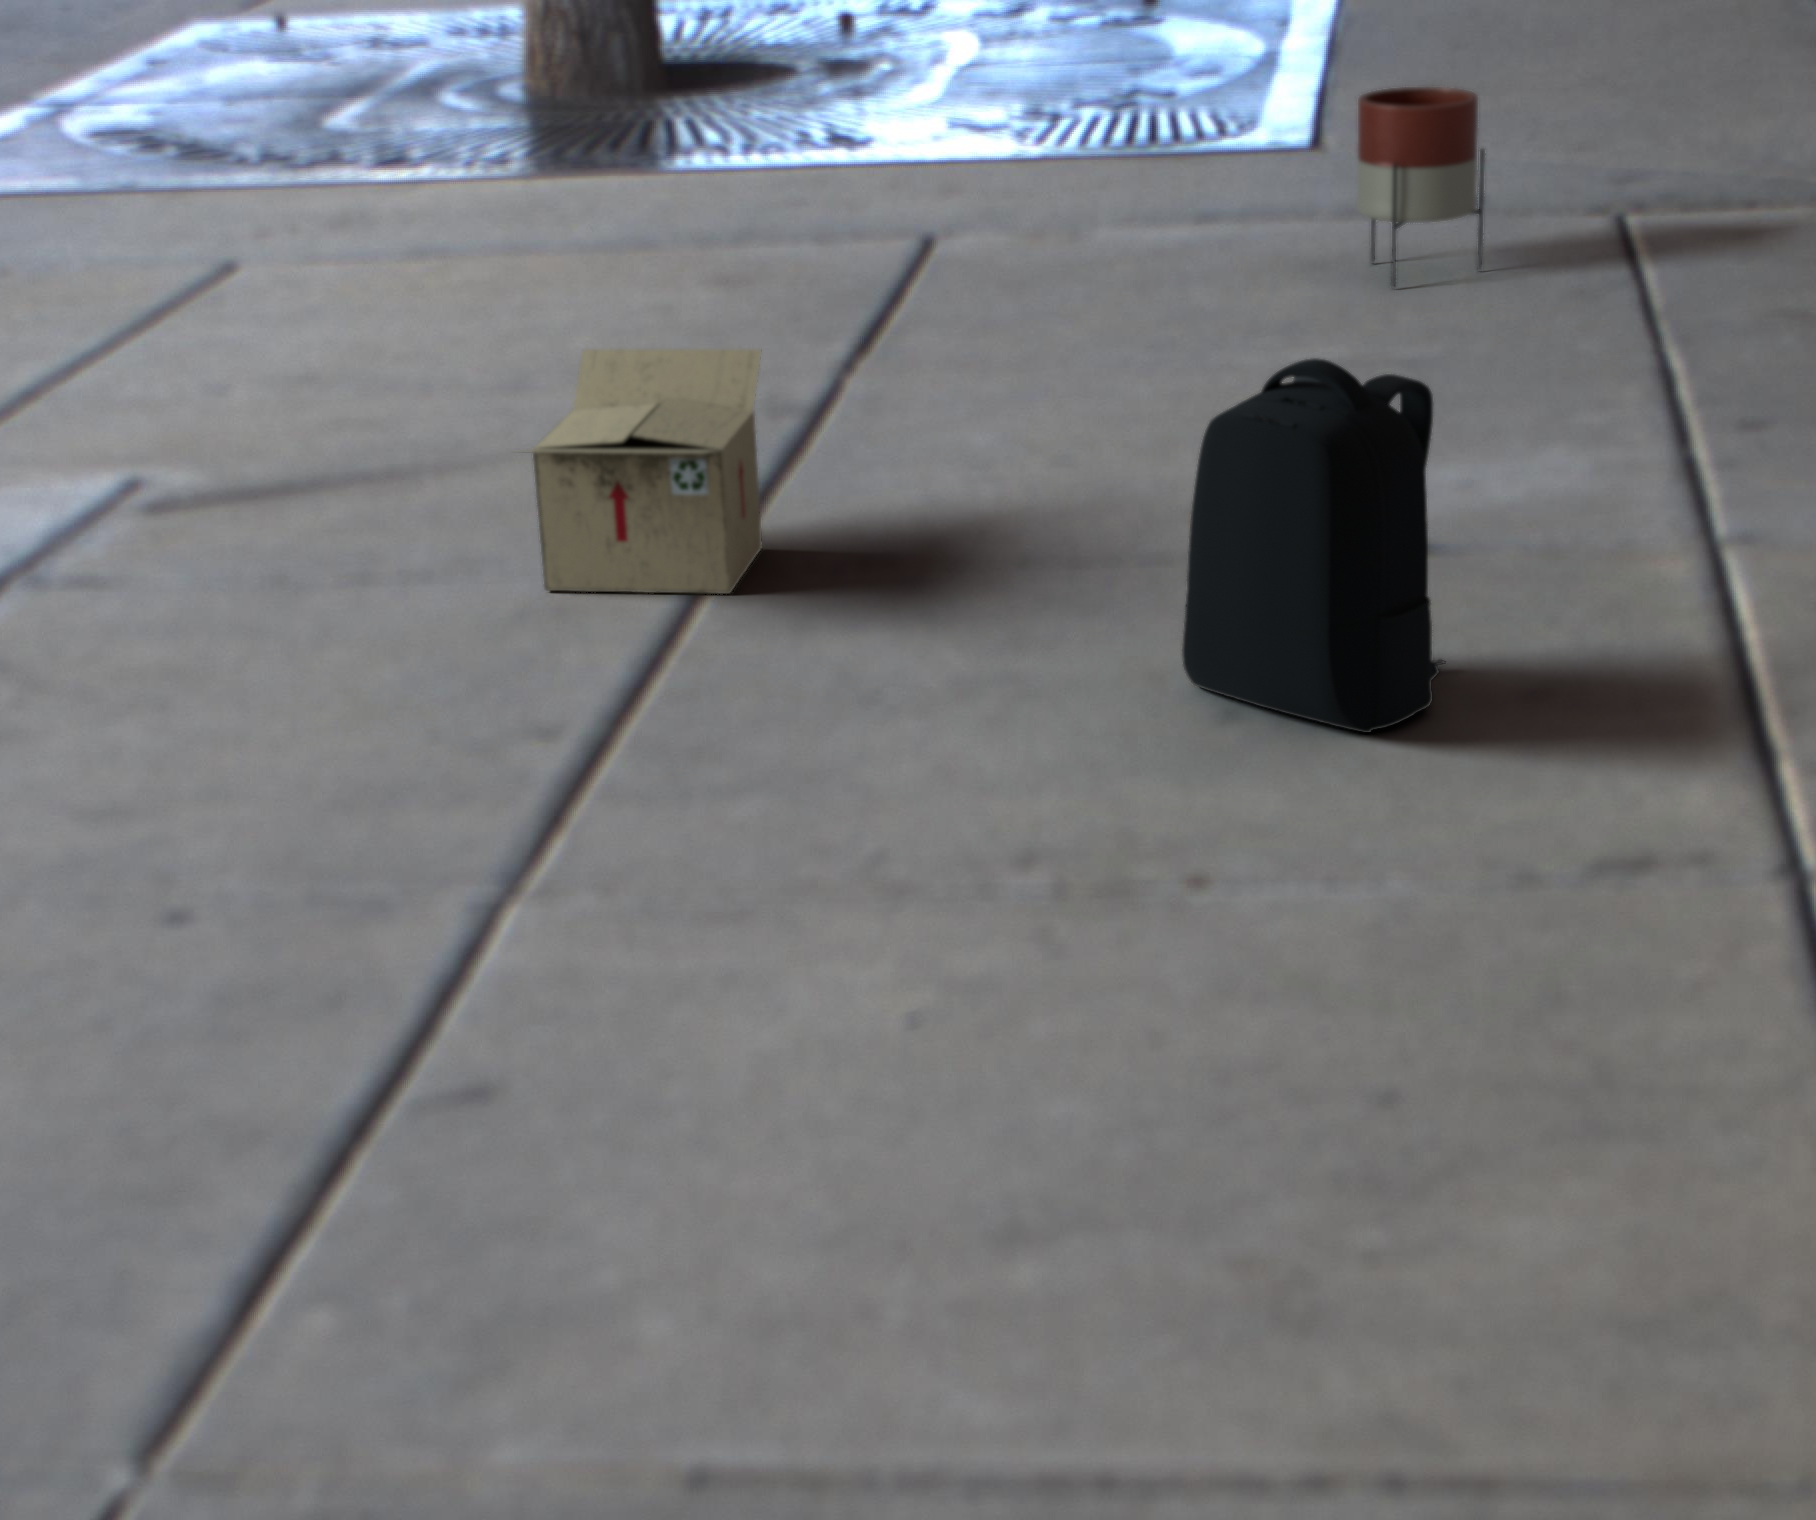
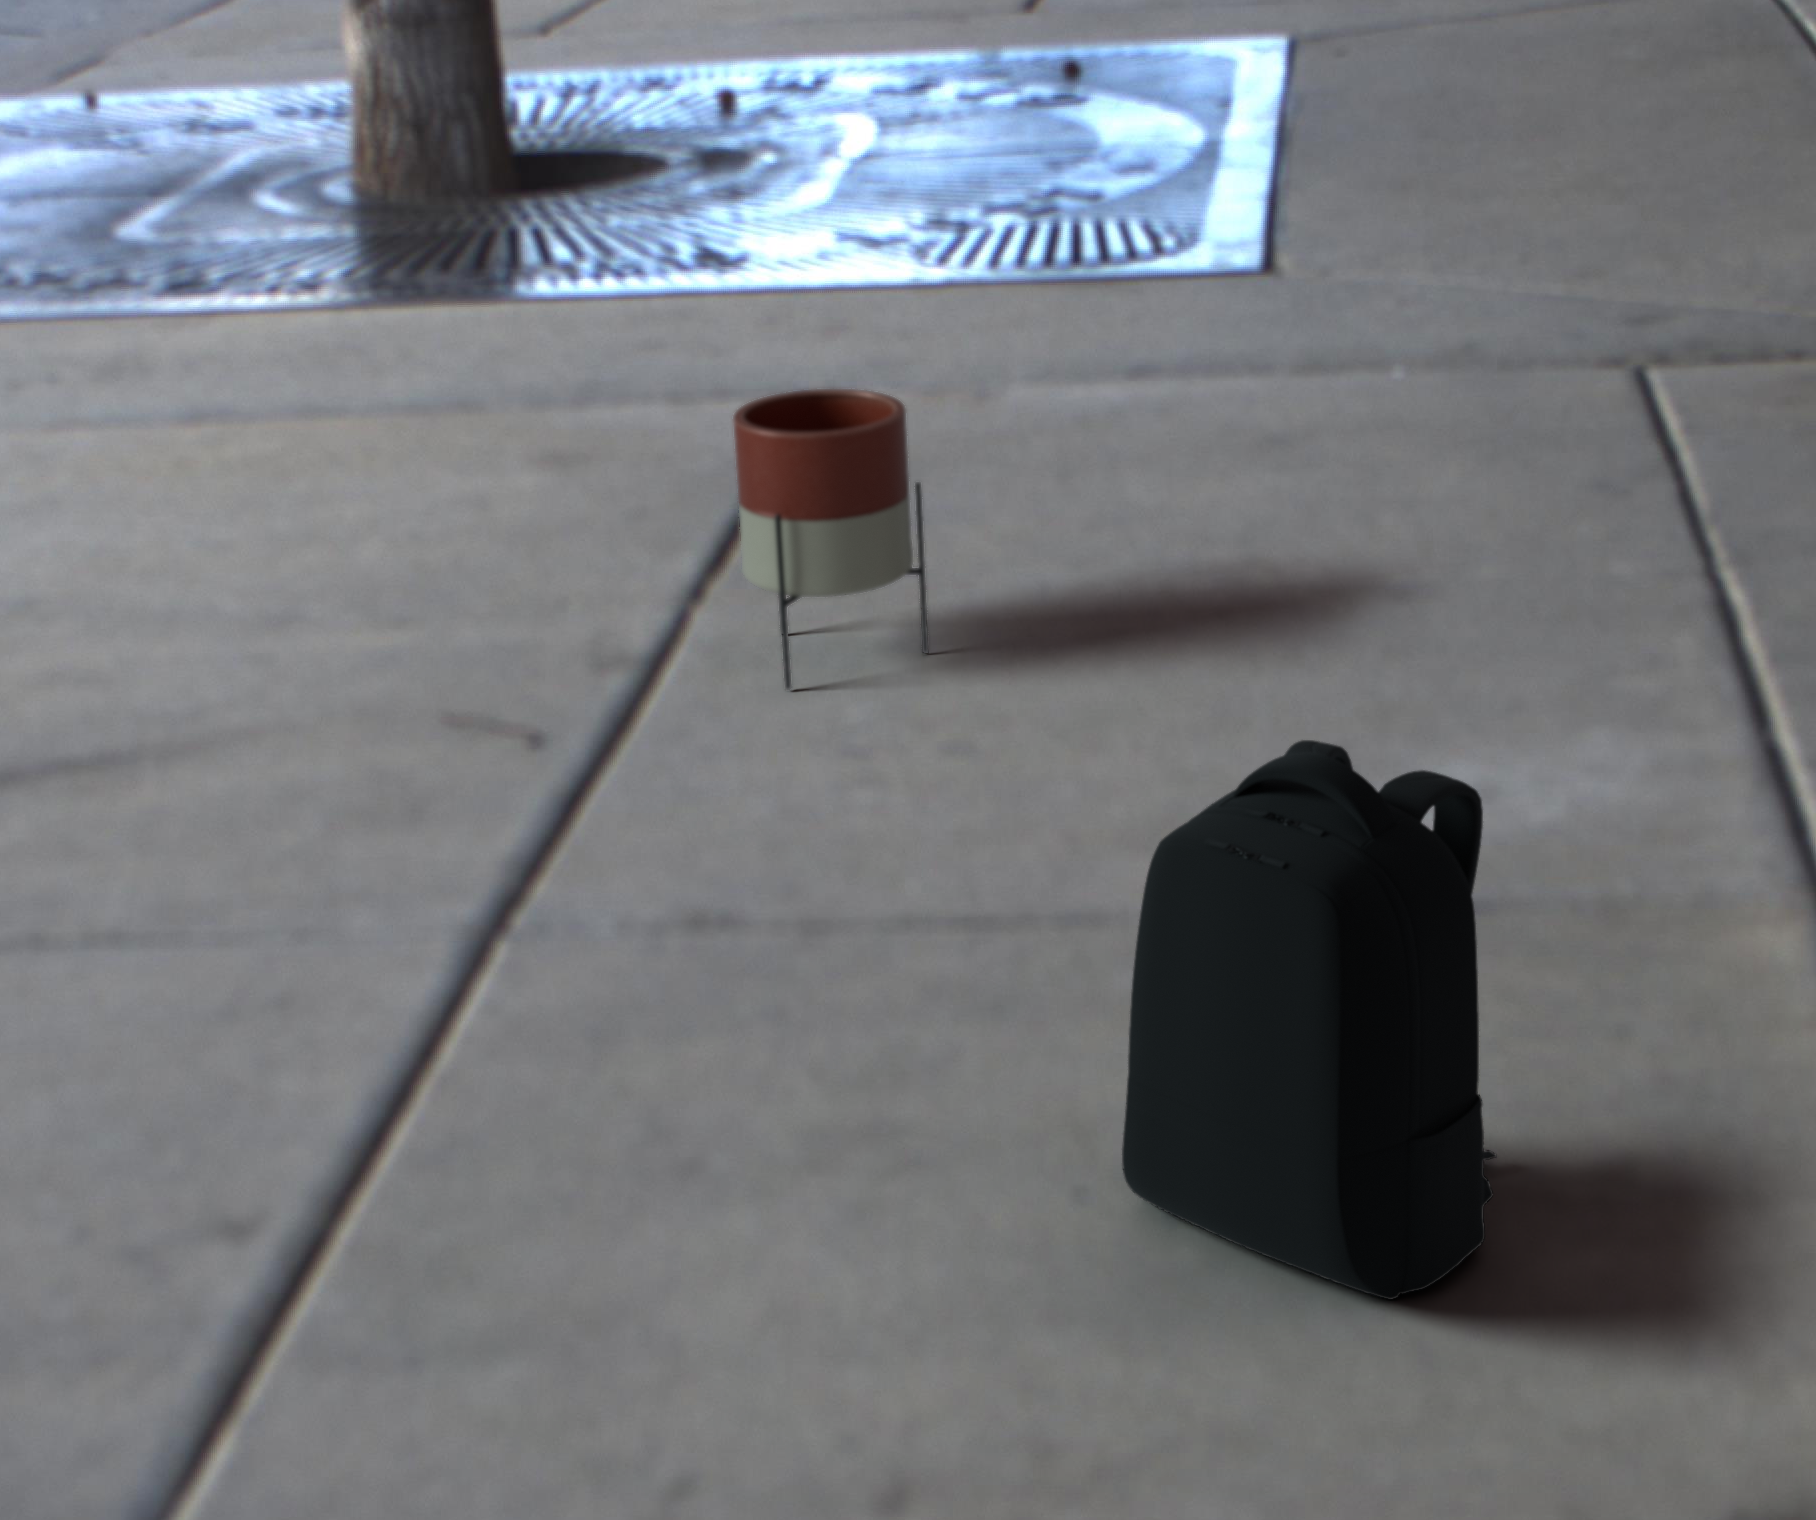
planter: present [1356,87,1485,287] -> present [733,389,928,689]
cardboard box: present [528,349,762,594] -> none [186,651,553,1006]

